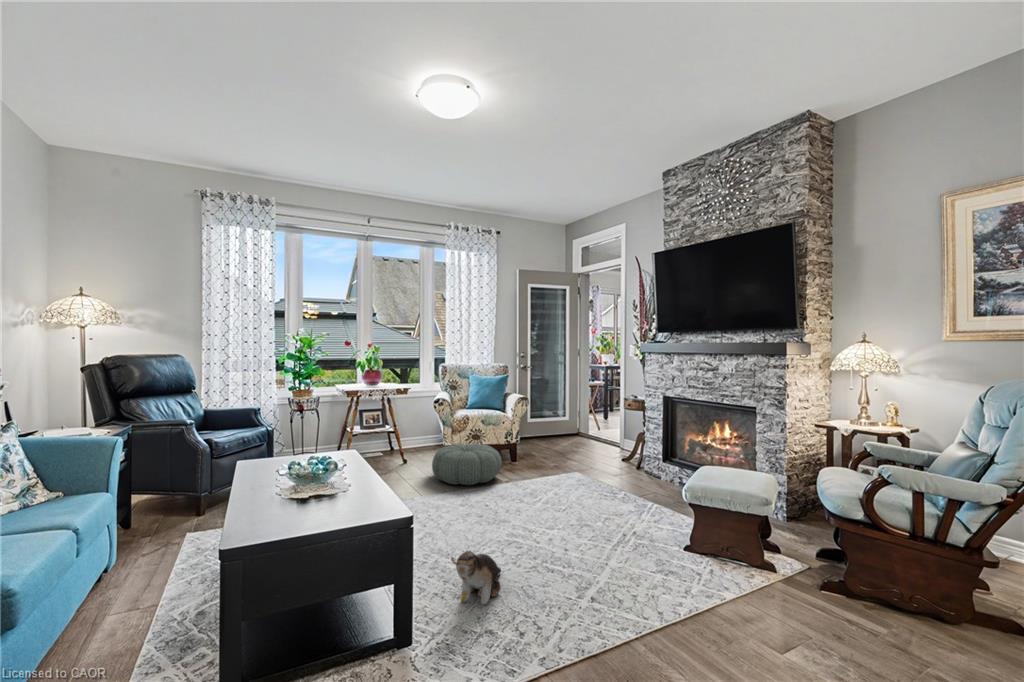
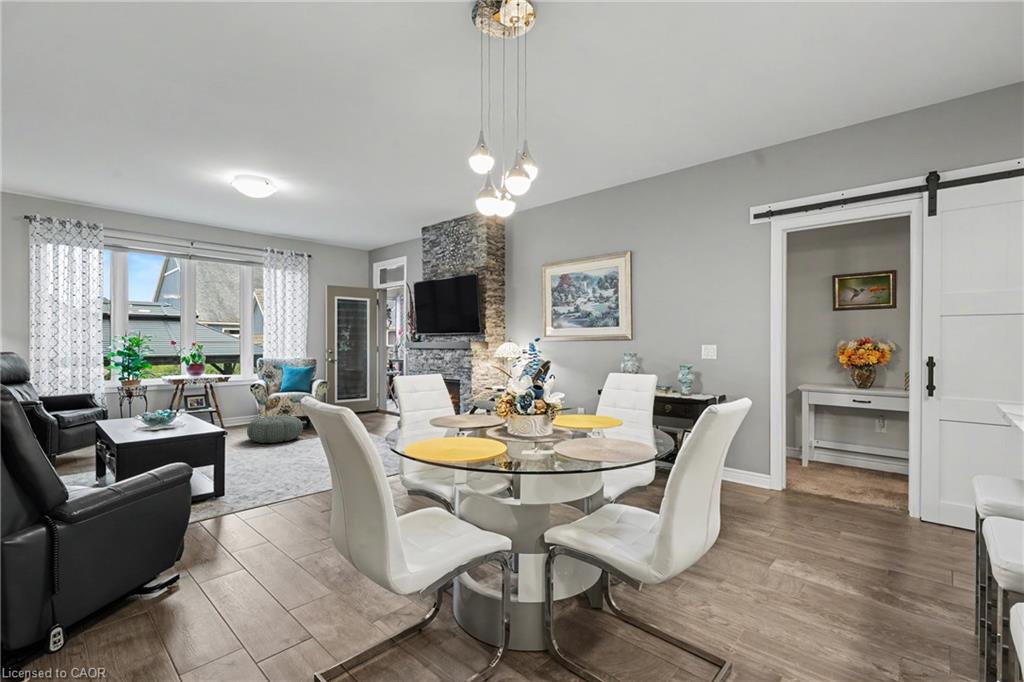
plush toy: present [451,551,501,605] -> none [249,455,285,484]

